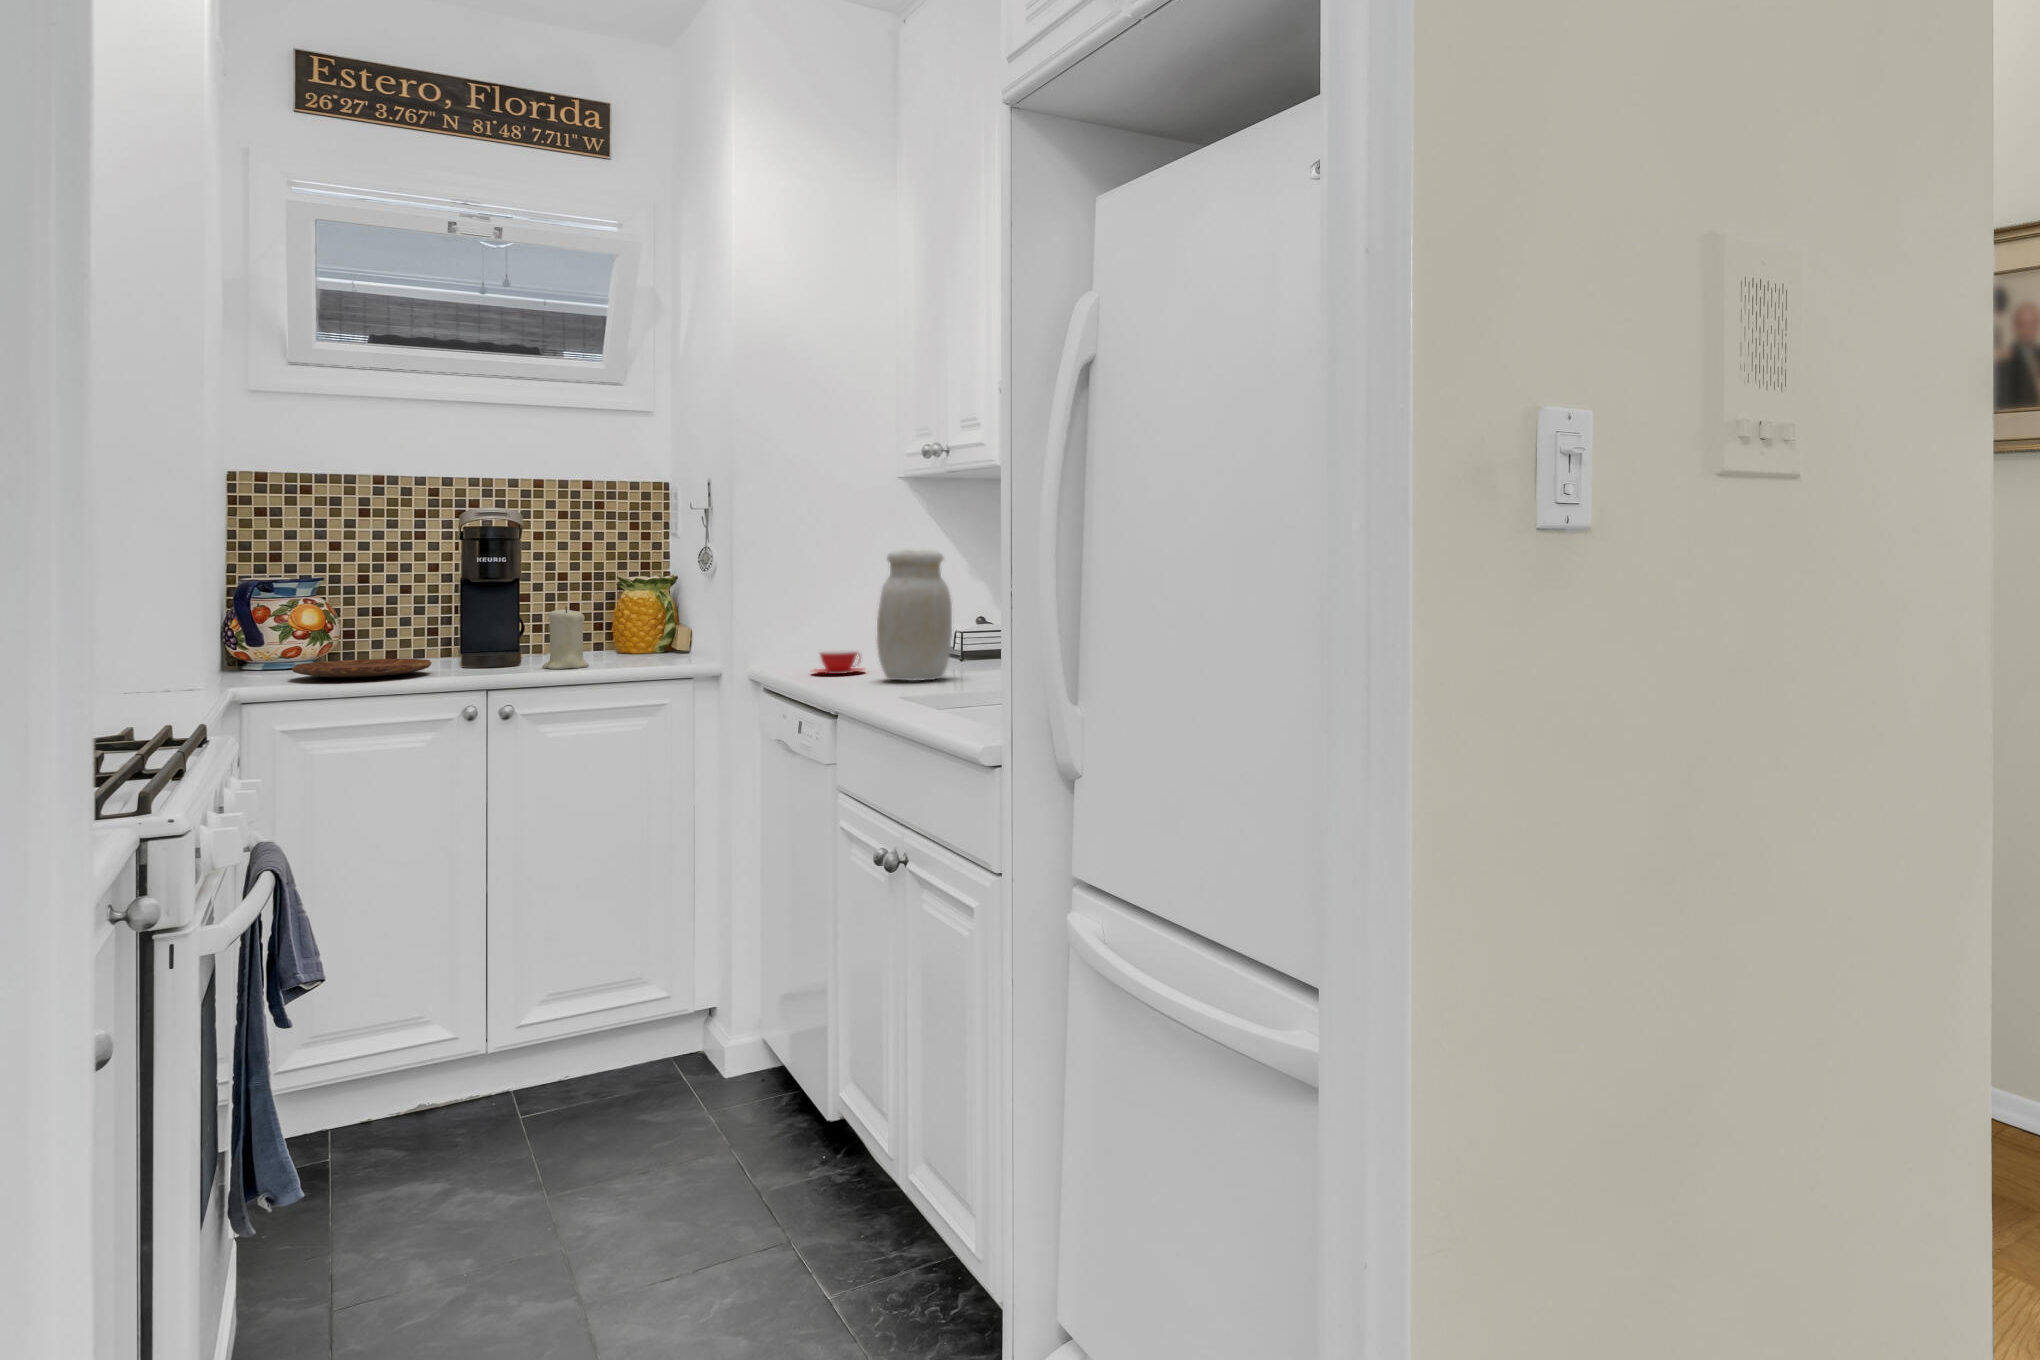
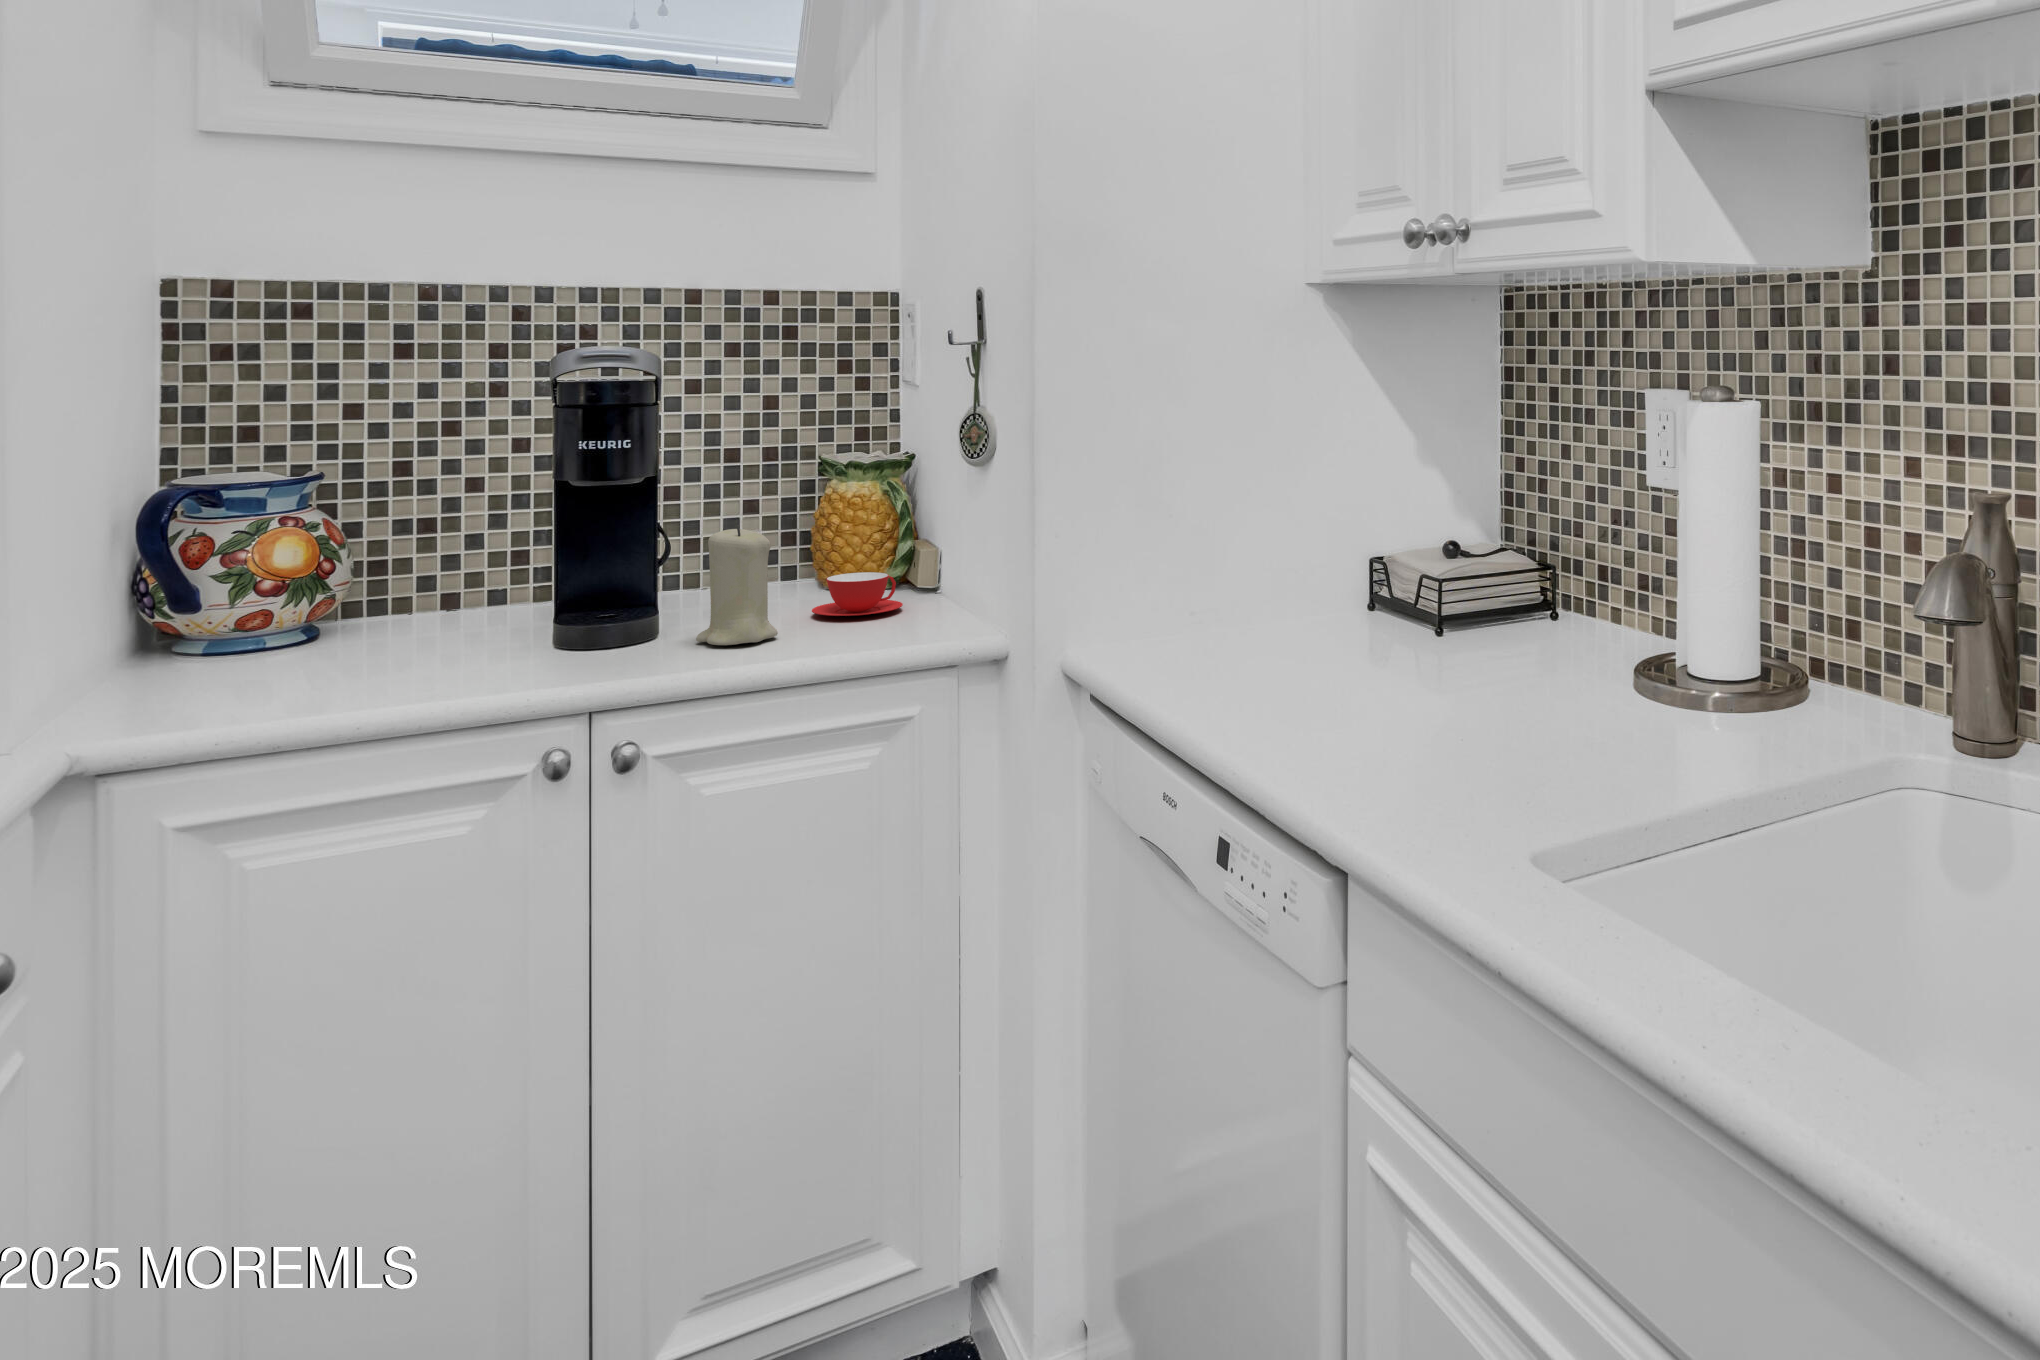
jar: present [877,550,952,681] -> none [1353,424,1500,705]
teacup: present [814,651,863,674] -> present [812,572,903,616]
tray: present [292,659,431,678] -> none [233,626,501,683]

